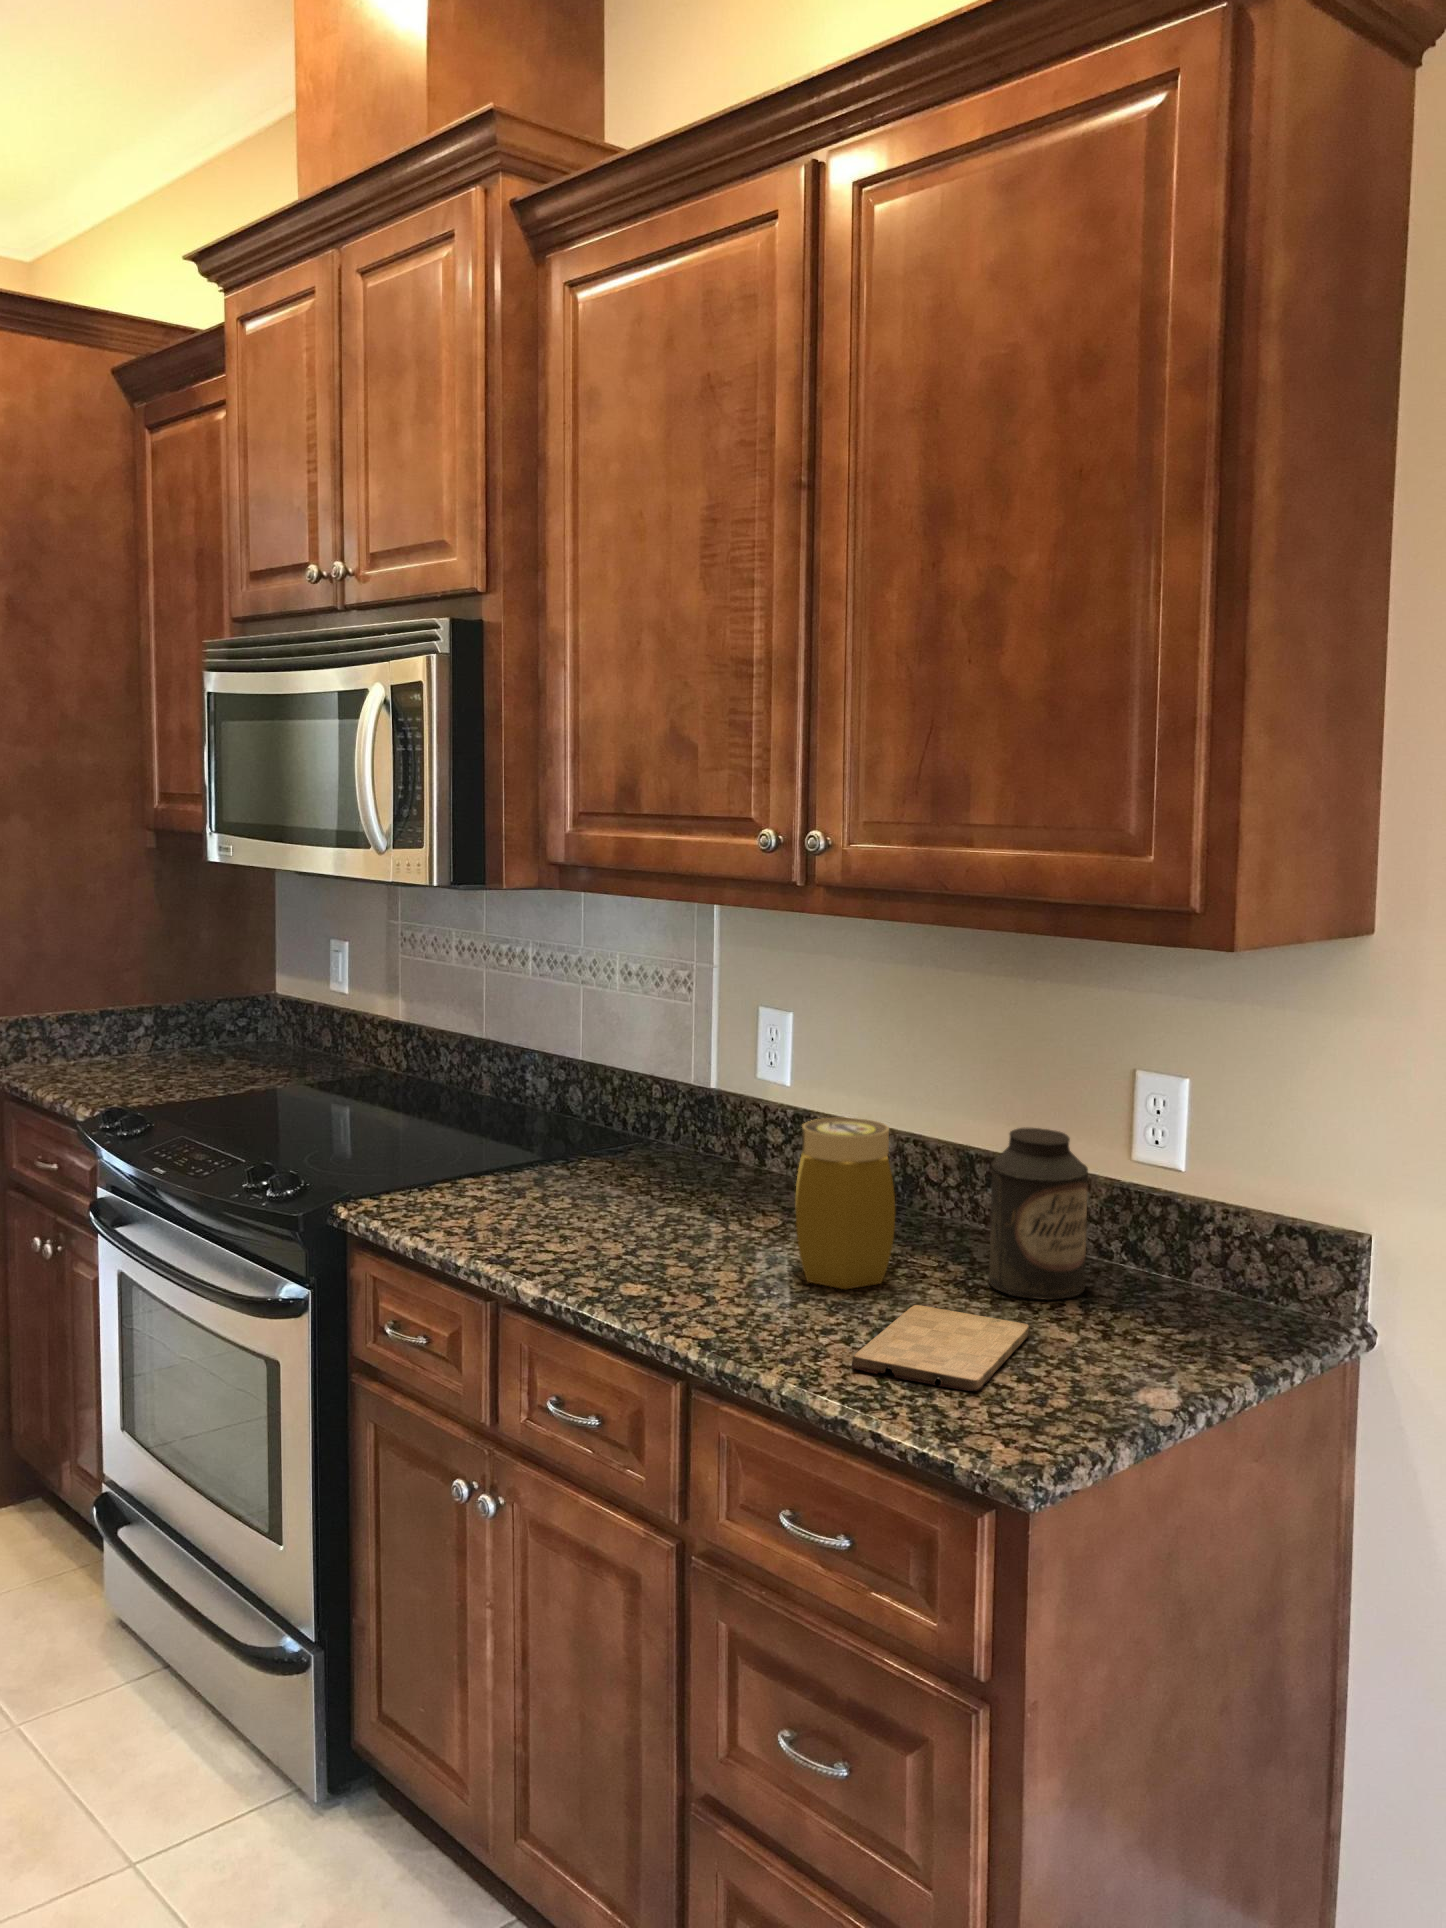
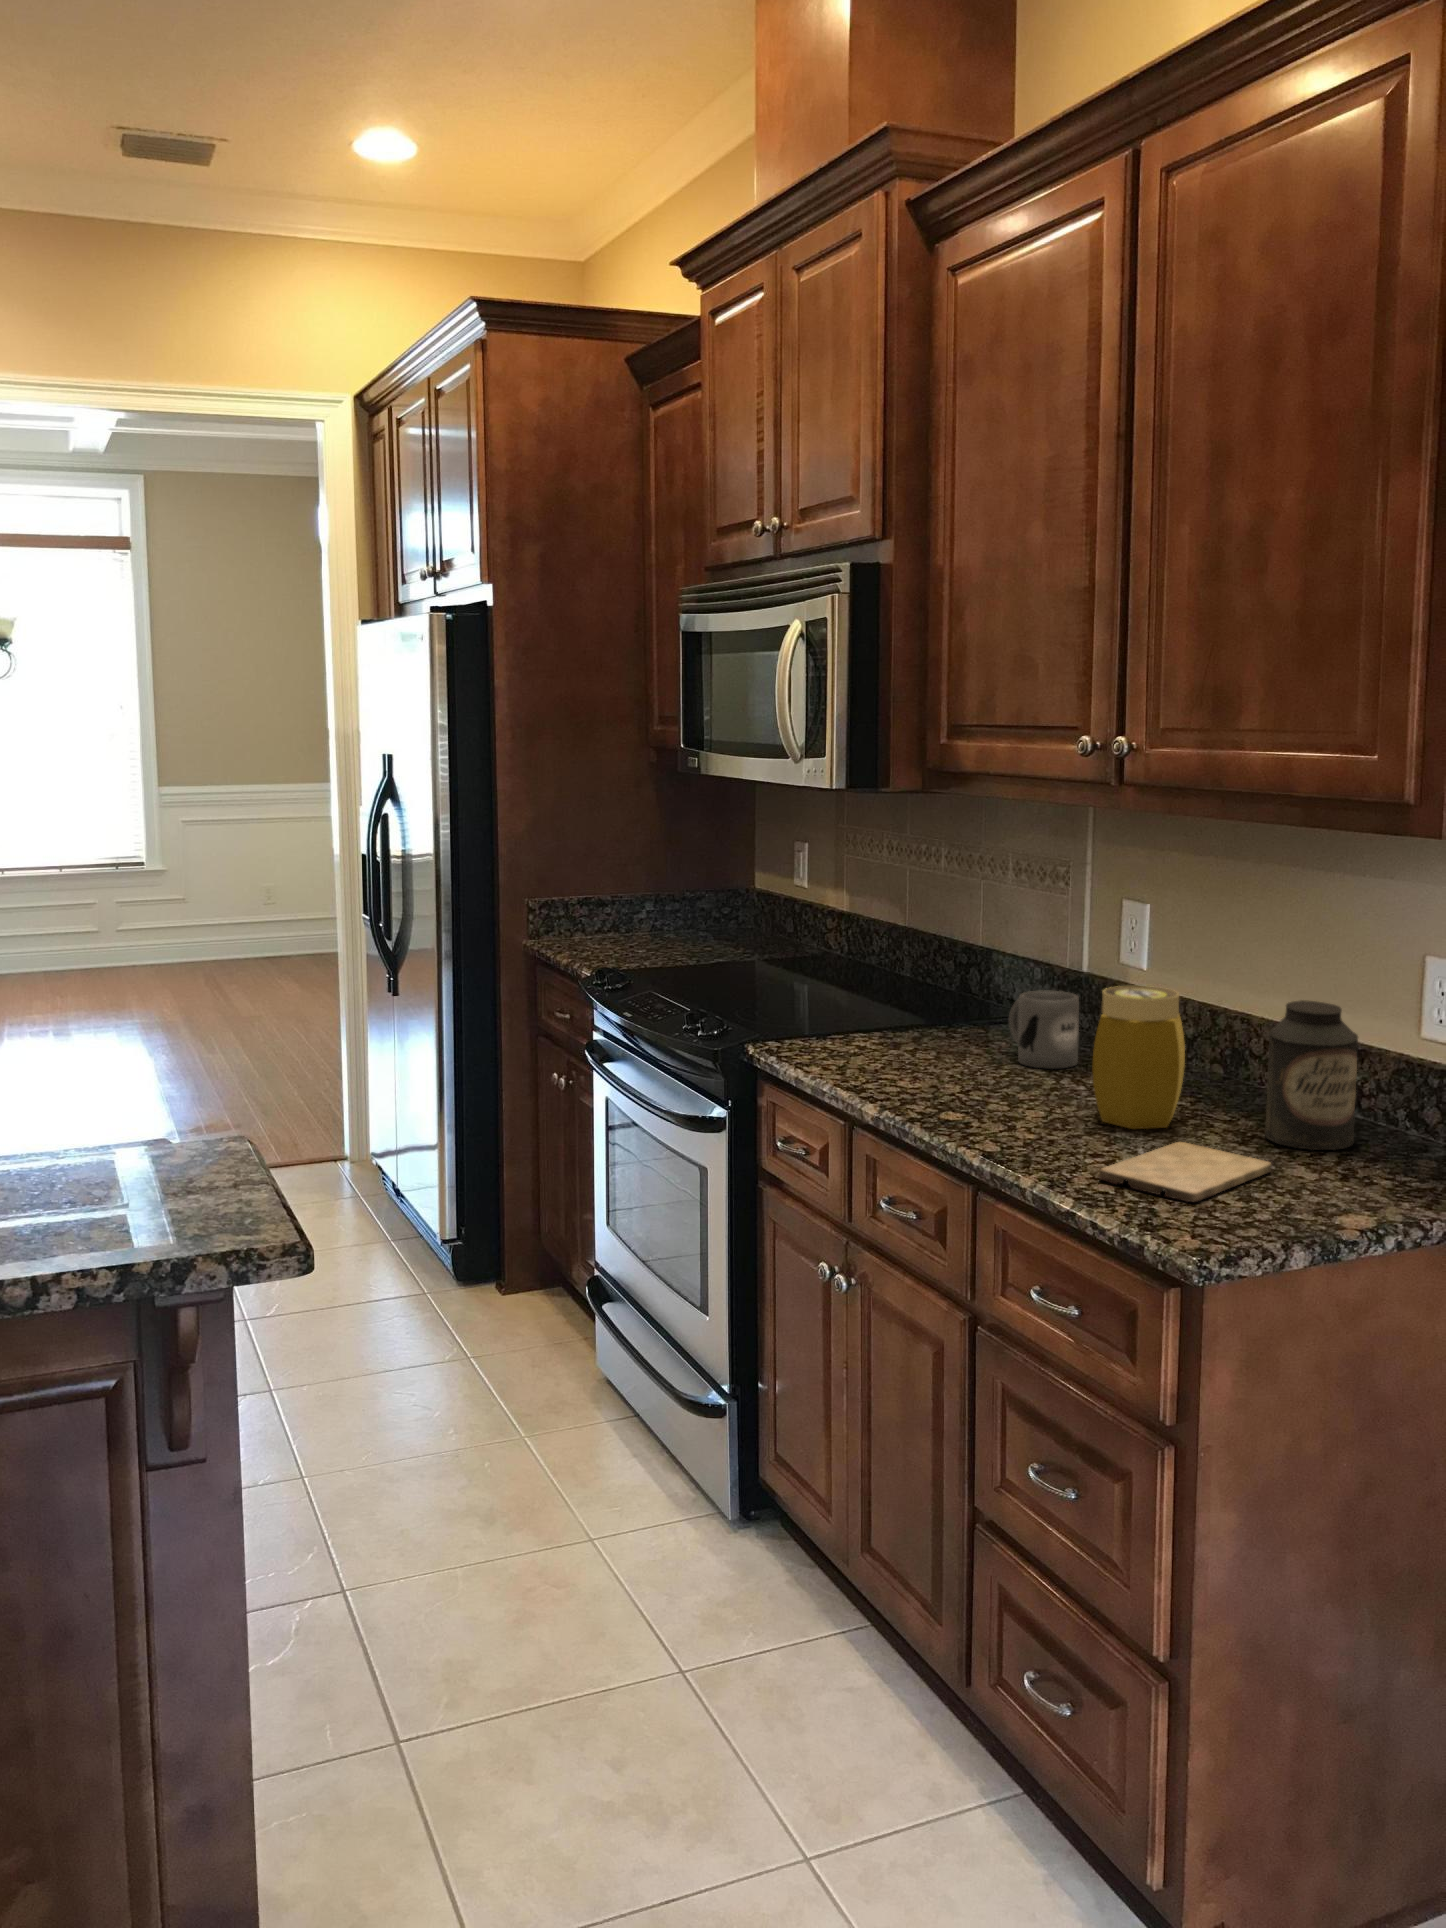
mug: none [649,1119,734,1211] -> present [1009,990,1079,1069]

